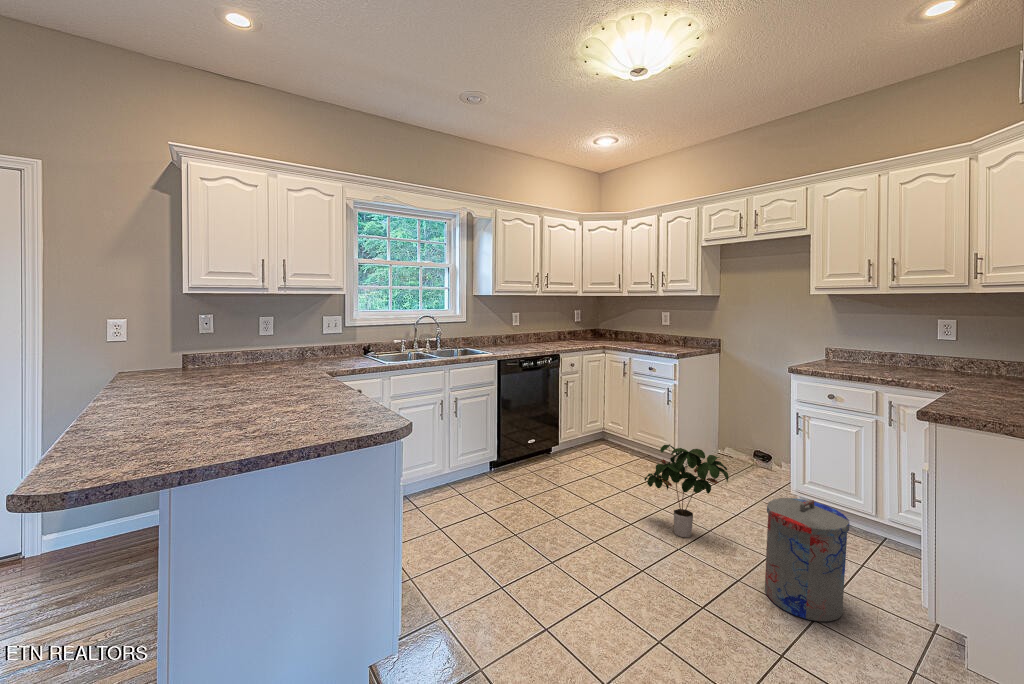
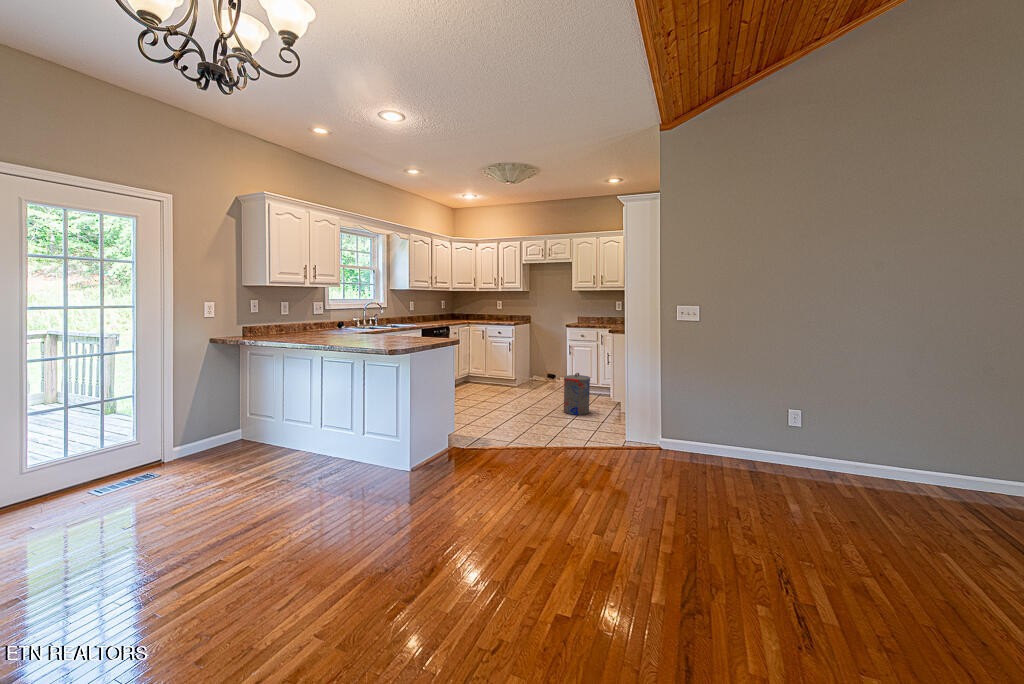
potted plant: present [644,444,729,538] -> none [510,363,547,404]

